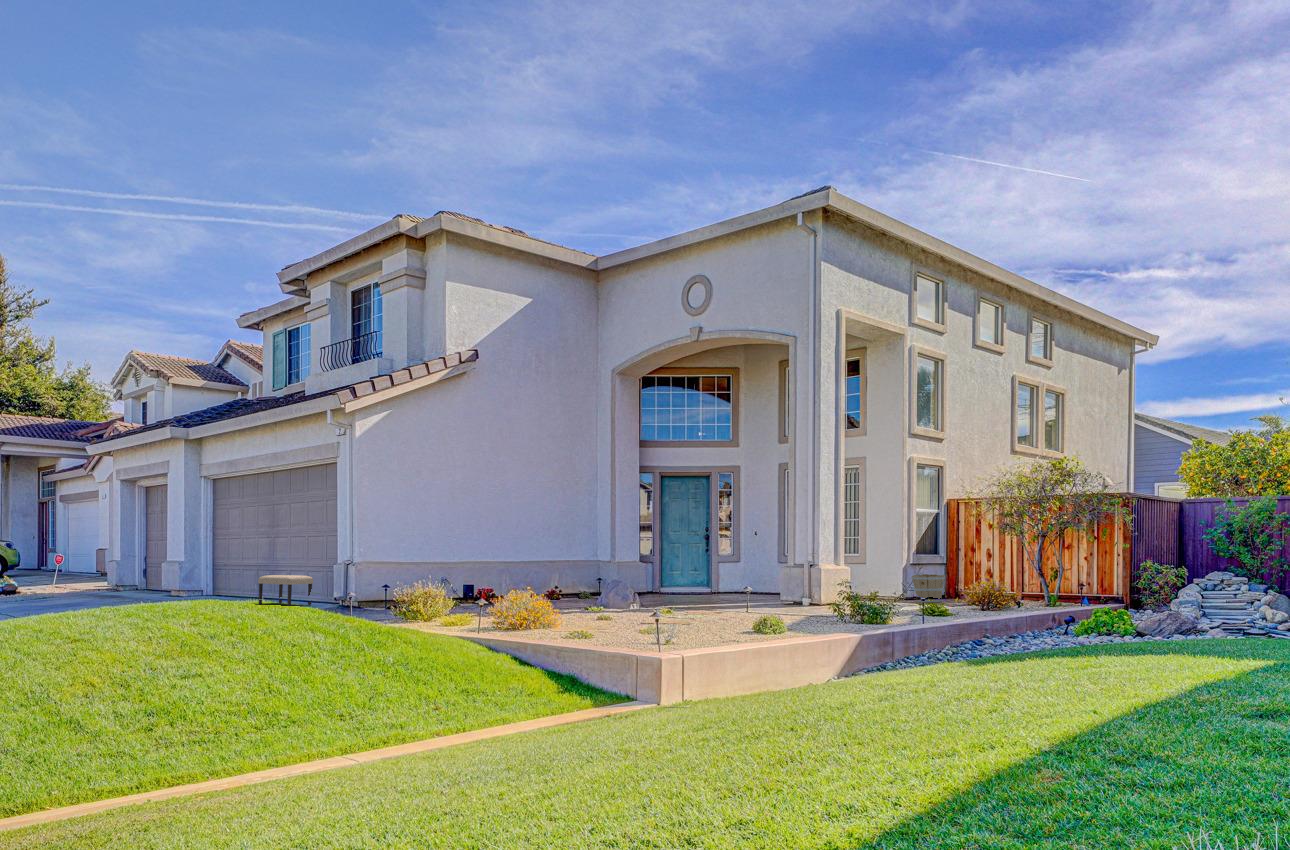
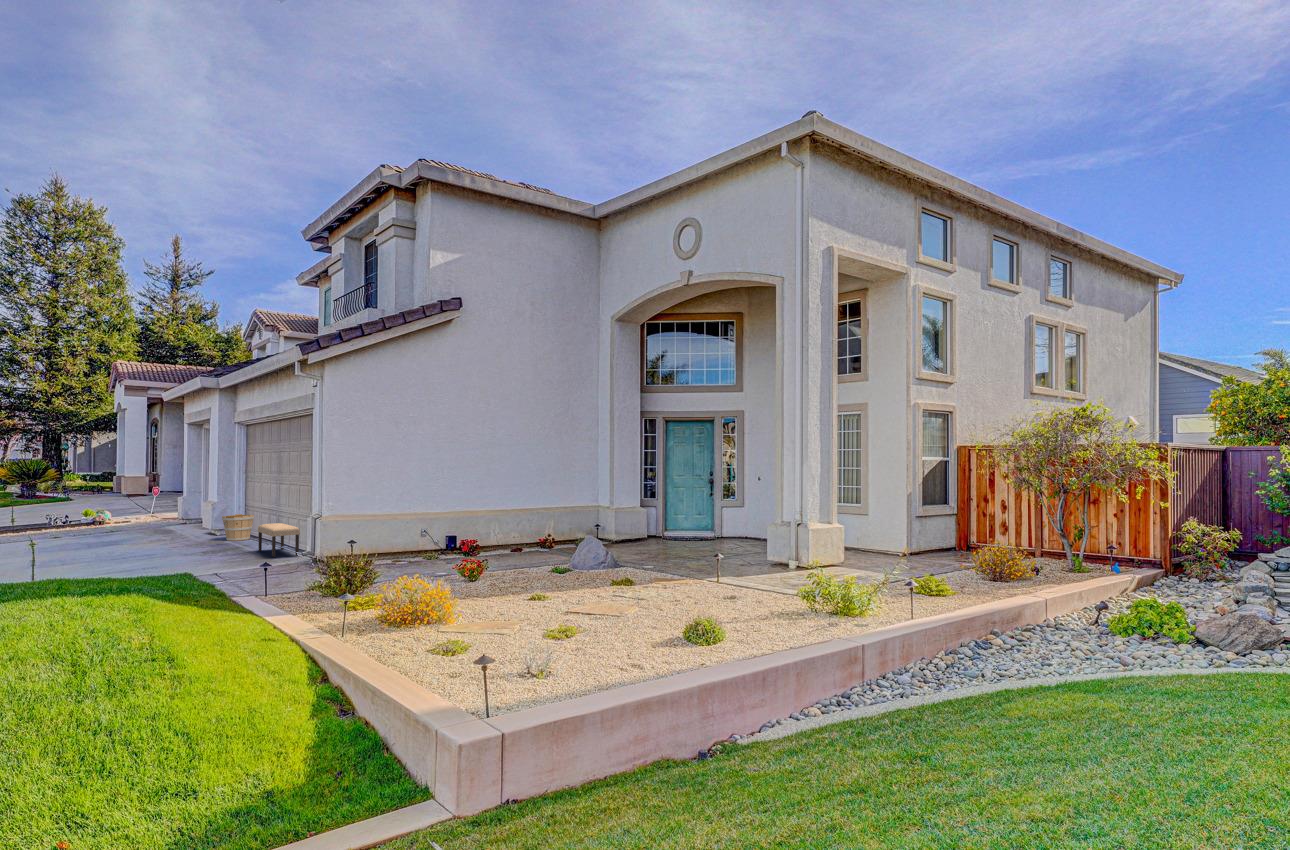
wooden bucket: present [912,574,945,603] -> present [222,514,254,541]

